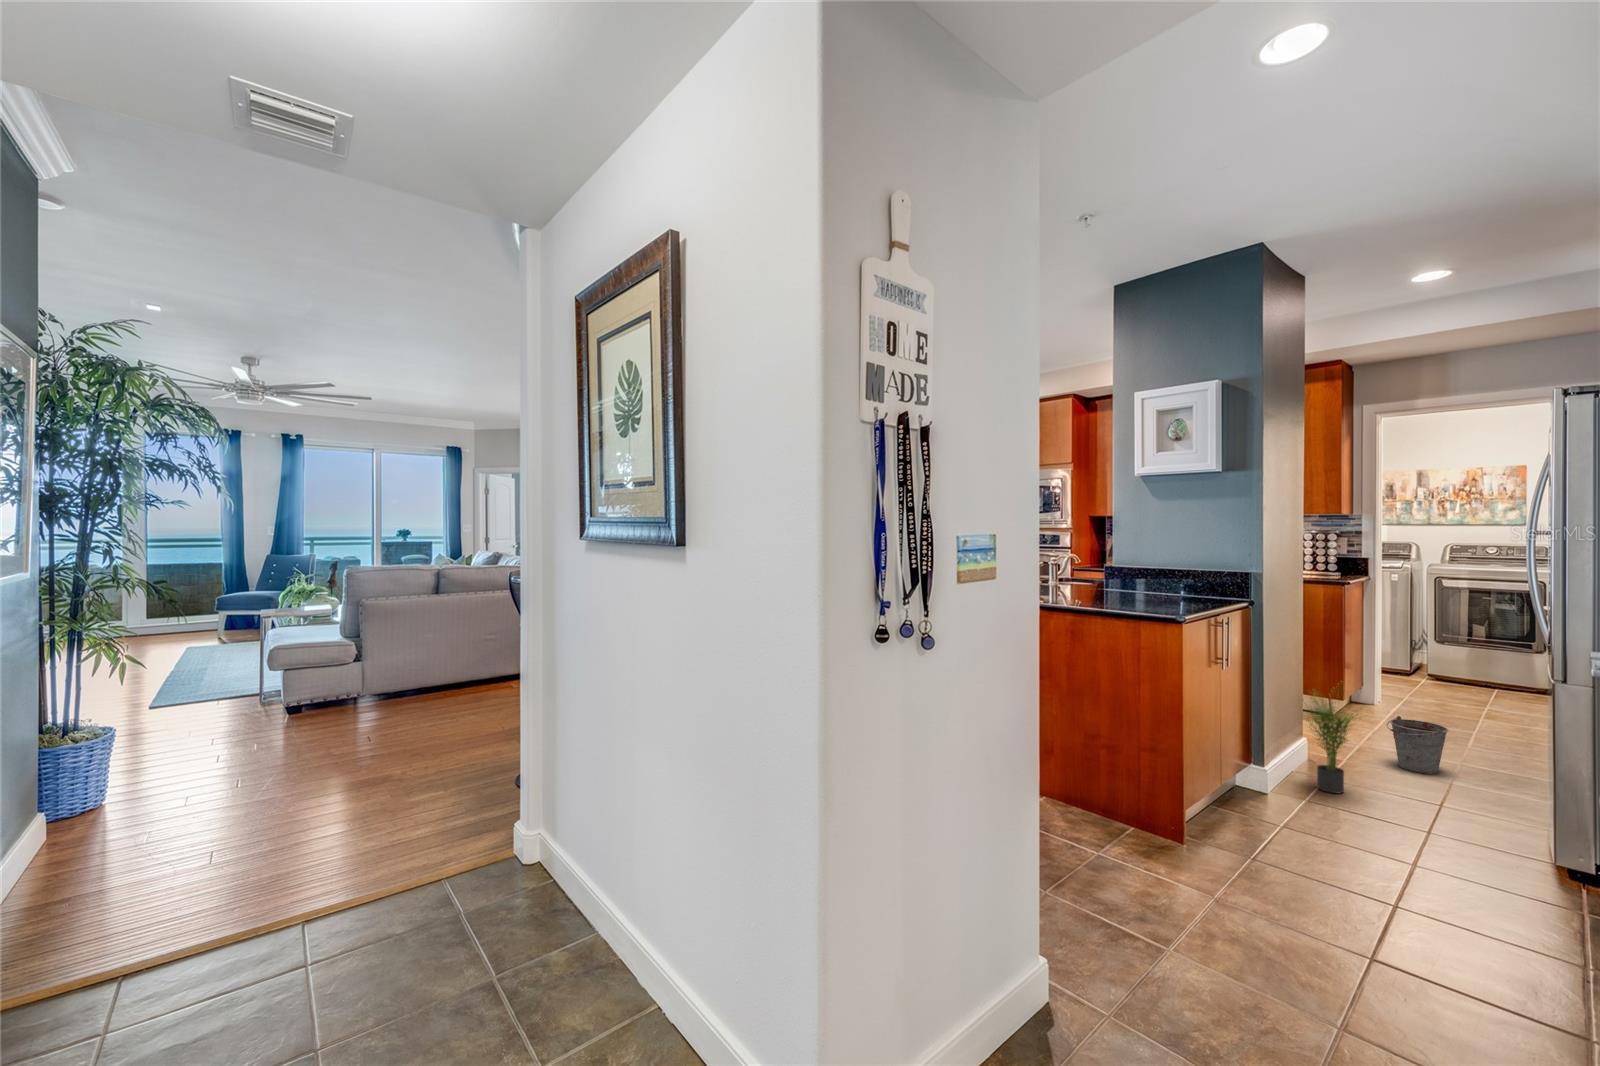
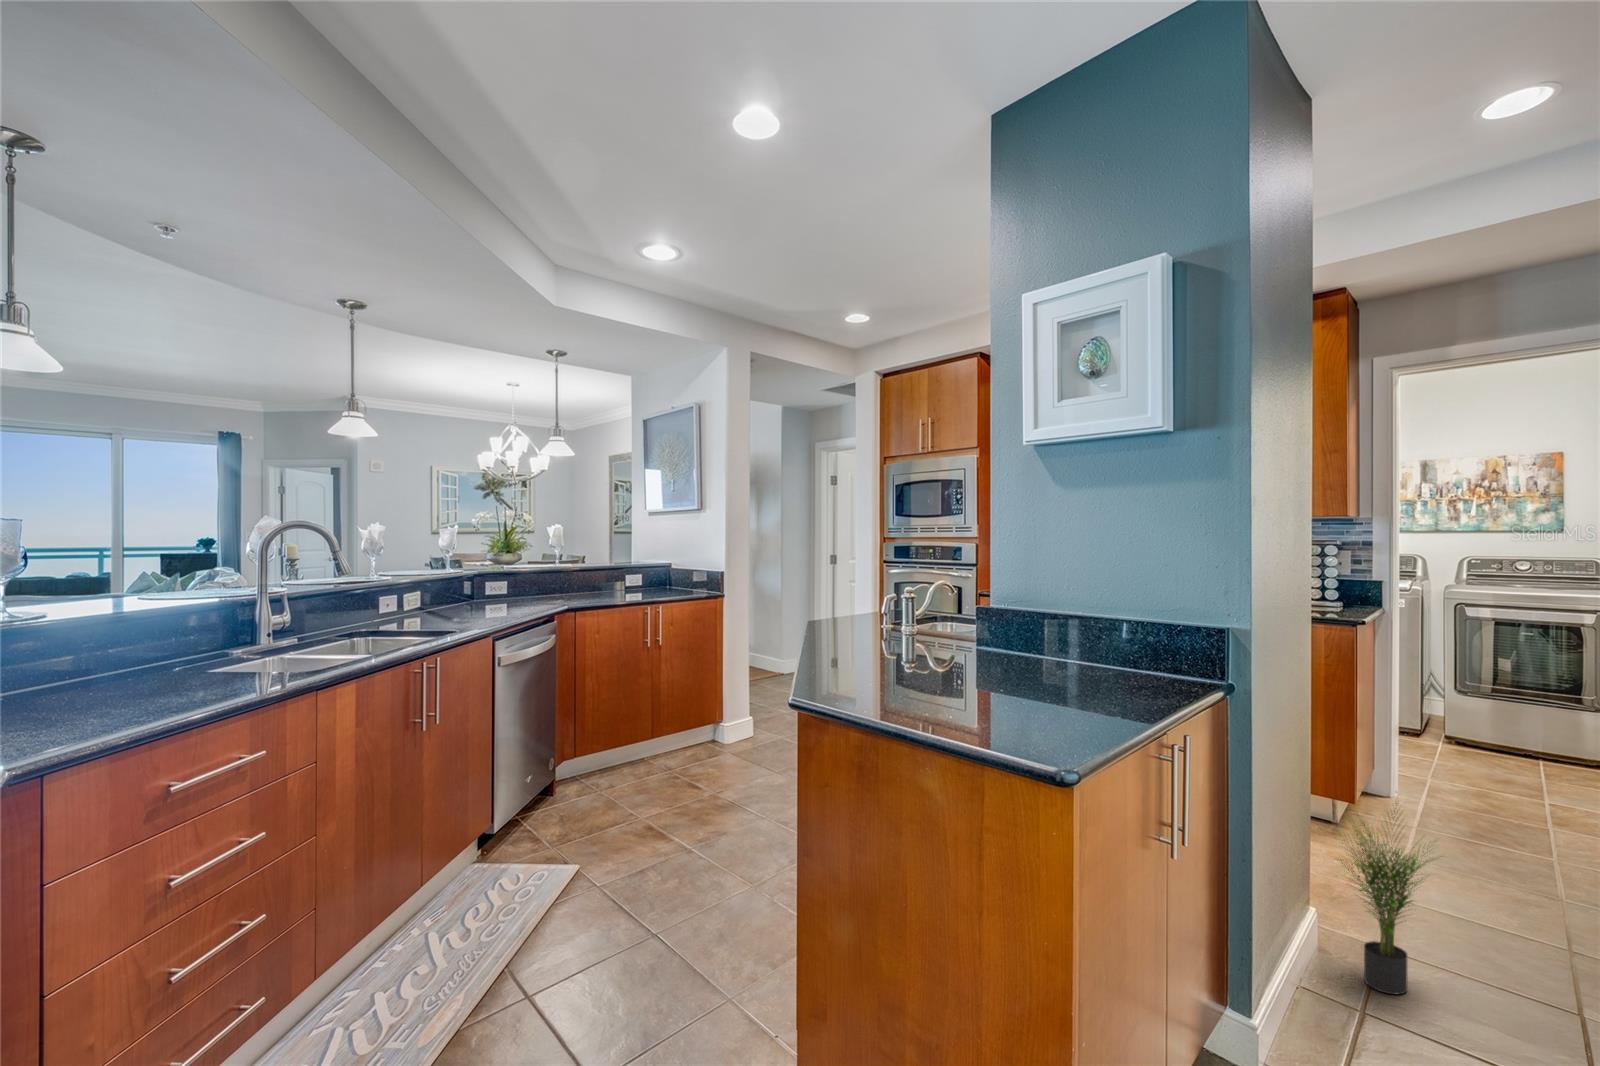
bucket: present [1387,716,1448,774] -> none [1447,837,1540,934]

